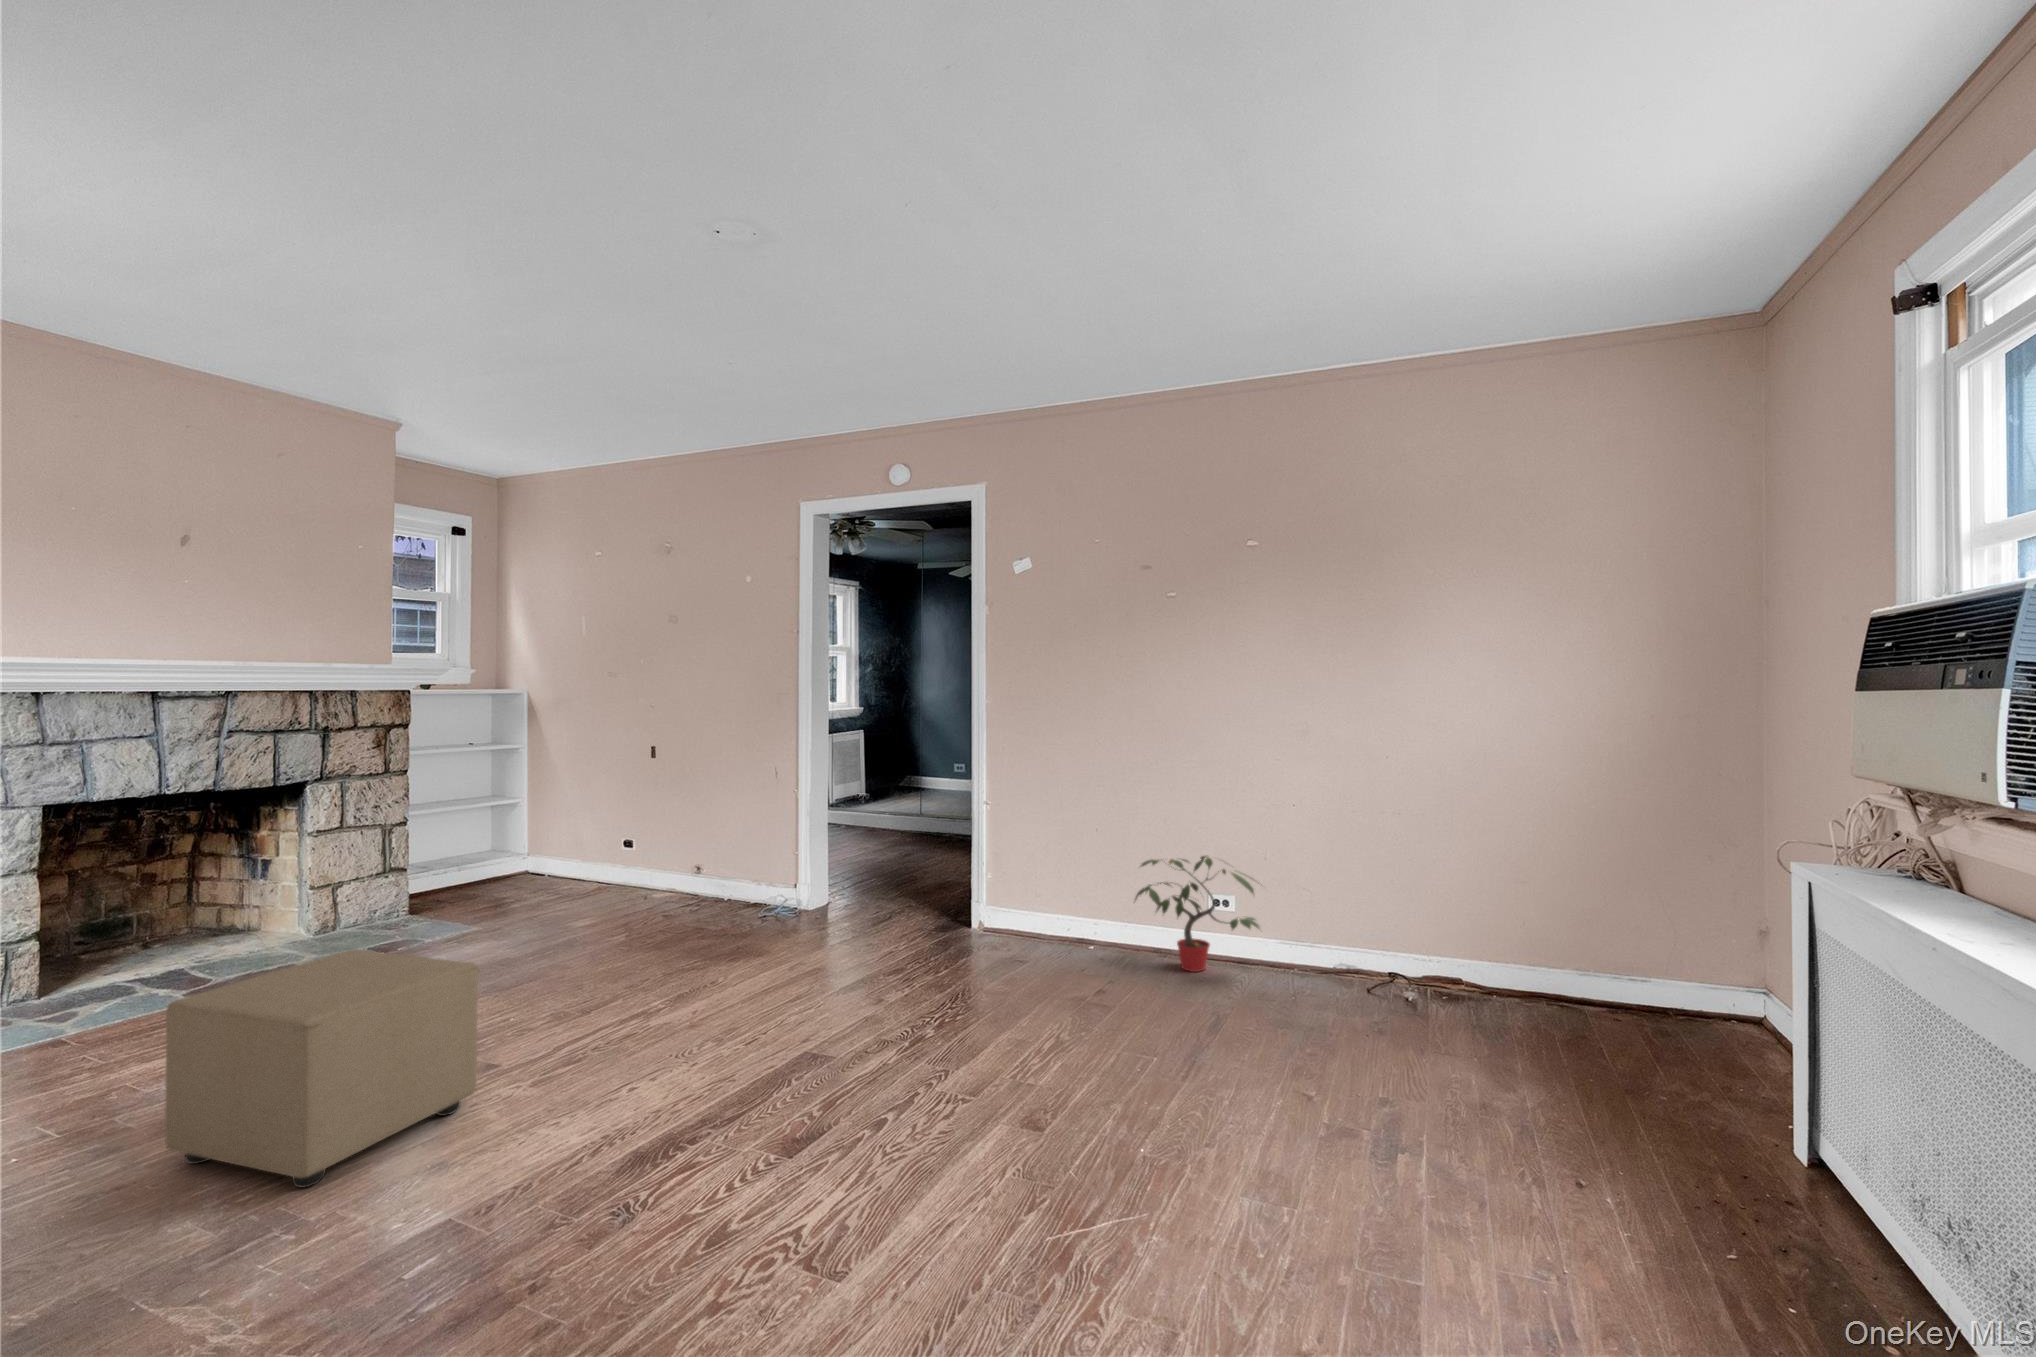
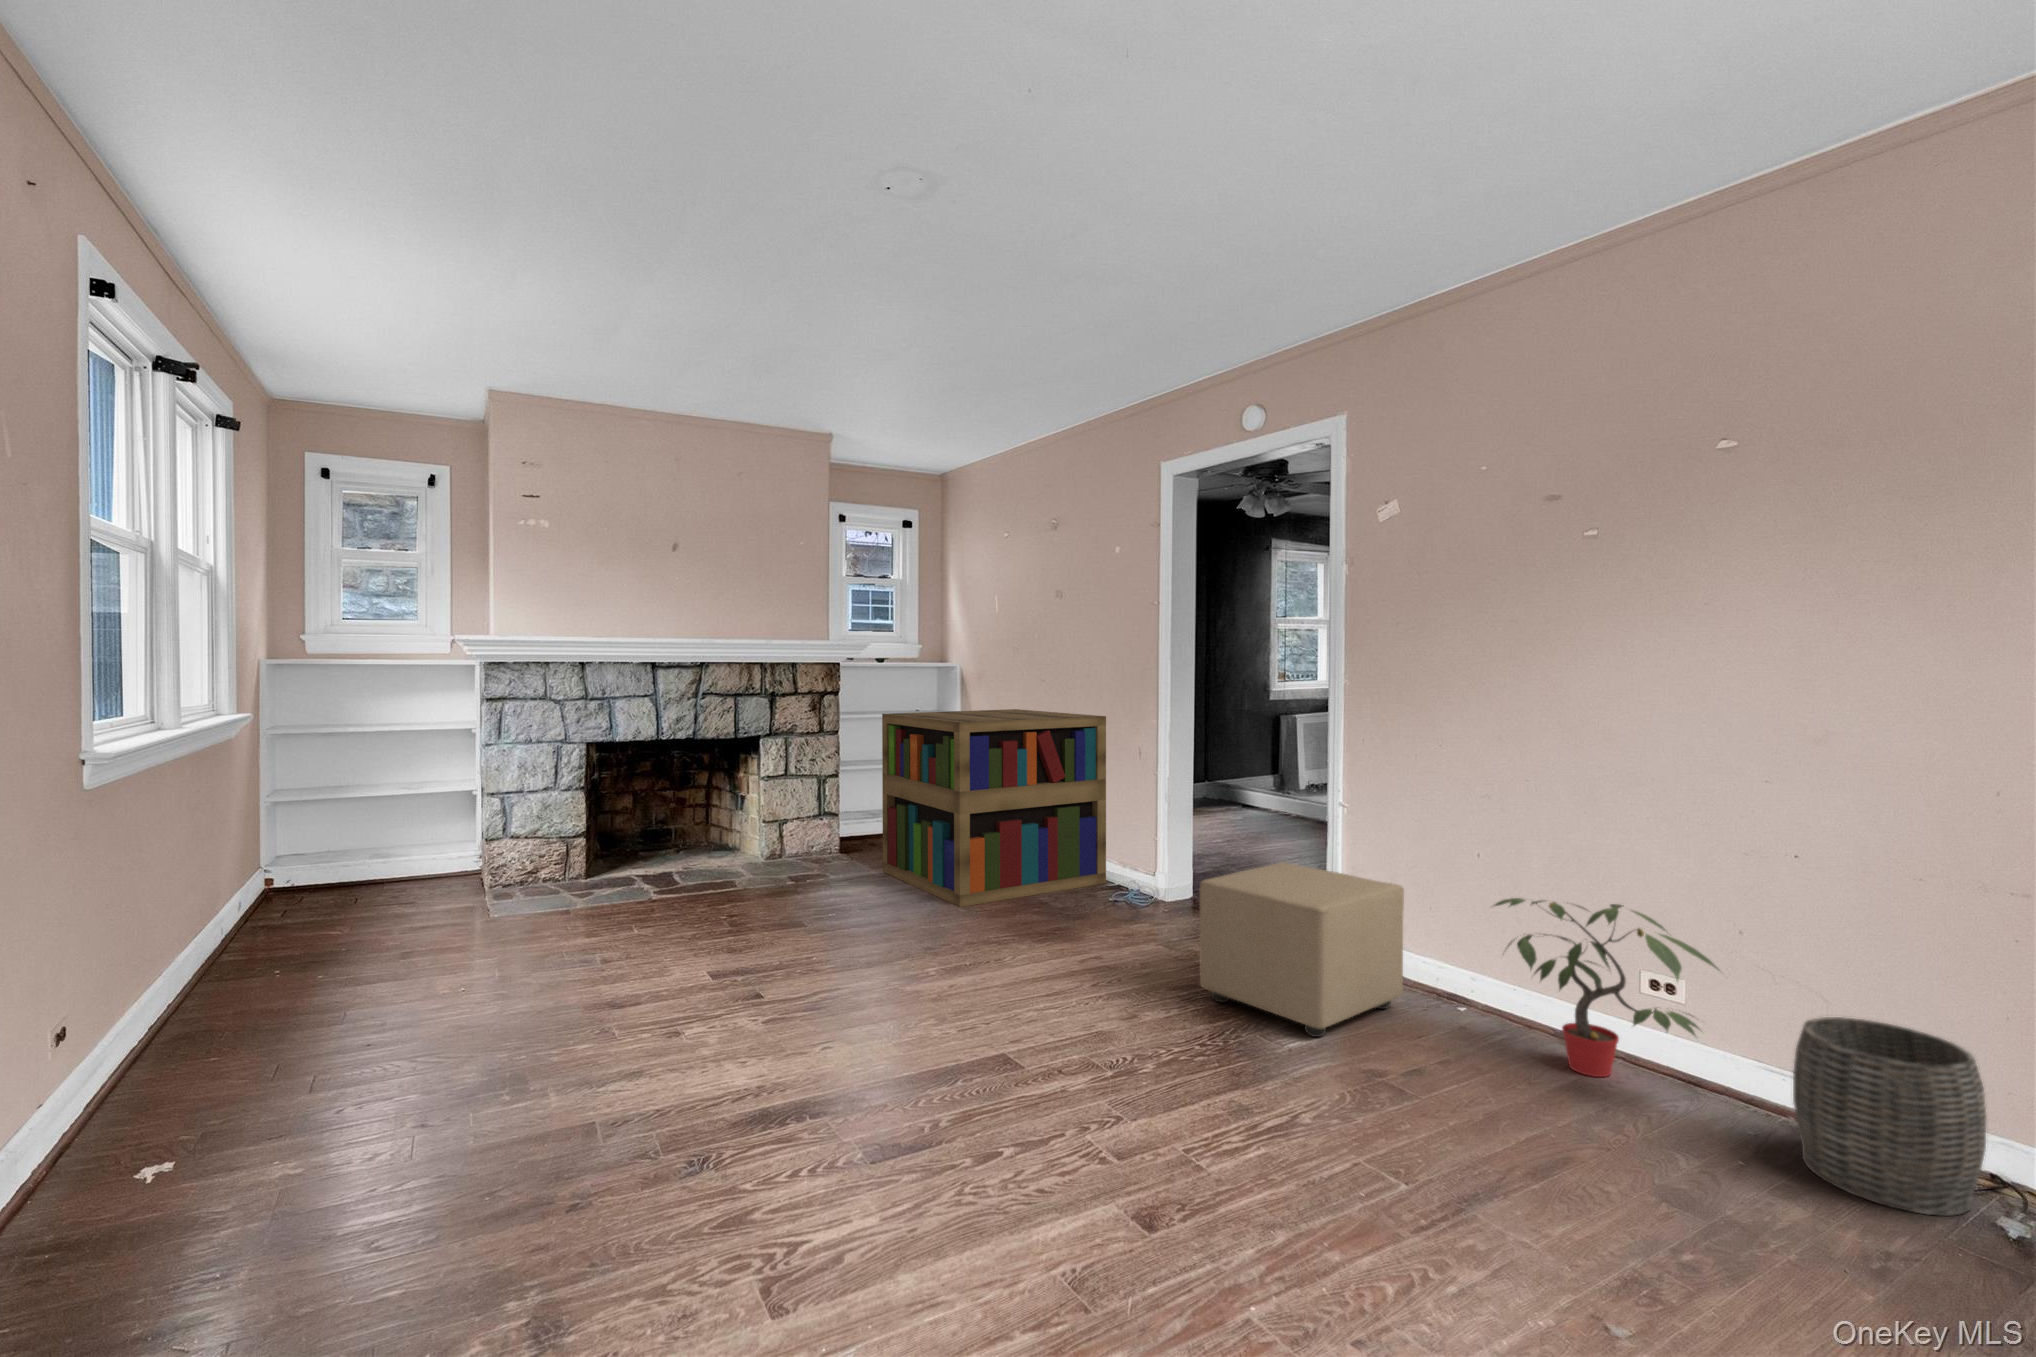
bookshelf: none [494,739,752,944] -> present [882,709,1106,907]
woven basket: none [1311,903,1395,1003] -> present [1793,1017,1986,1216]
ottoman: present [165,949,479,1187] -> present [1200,862,1404,1037]

